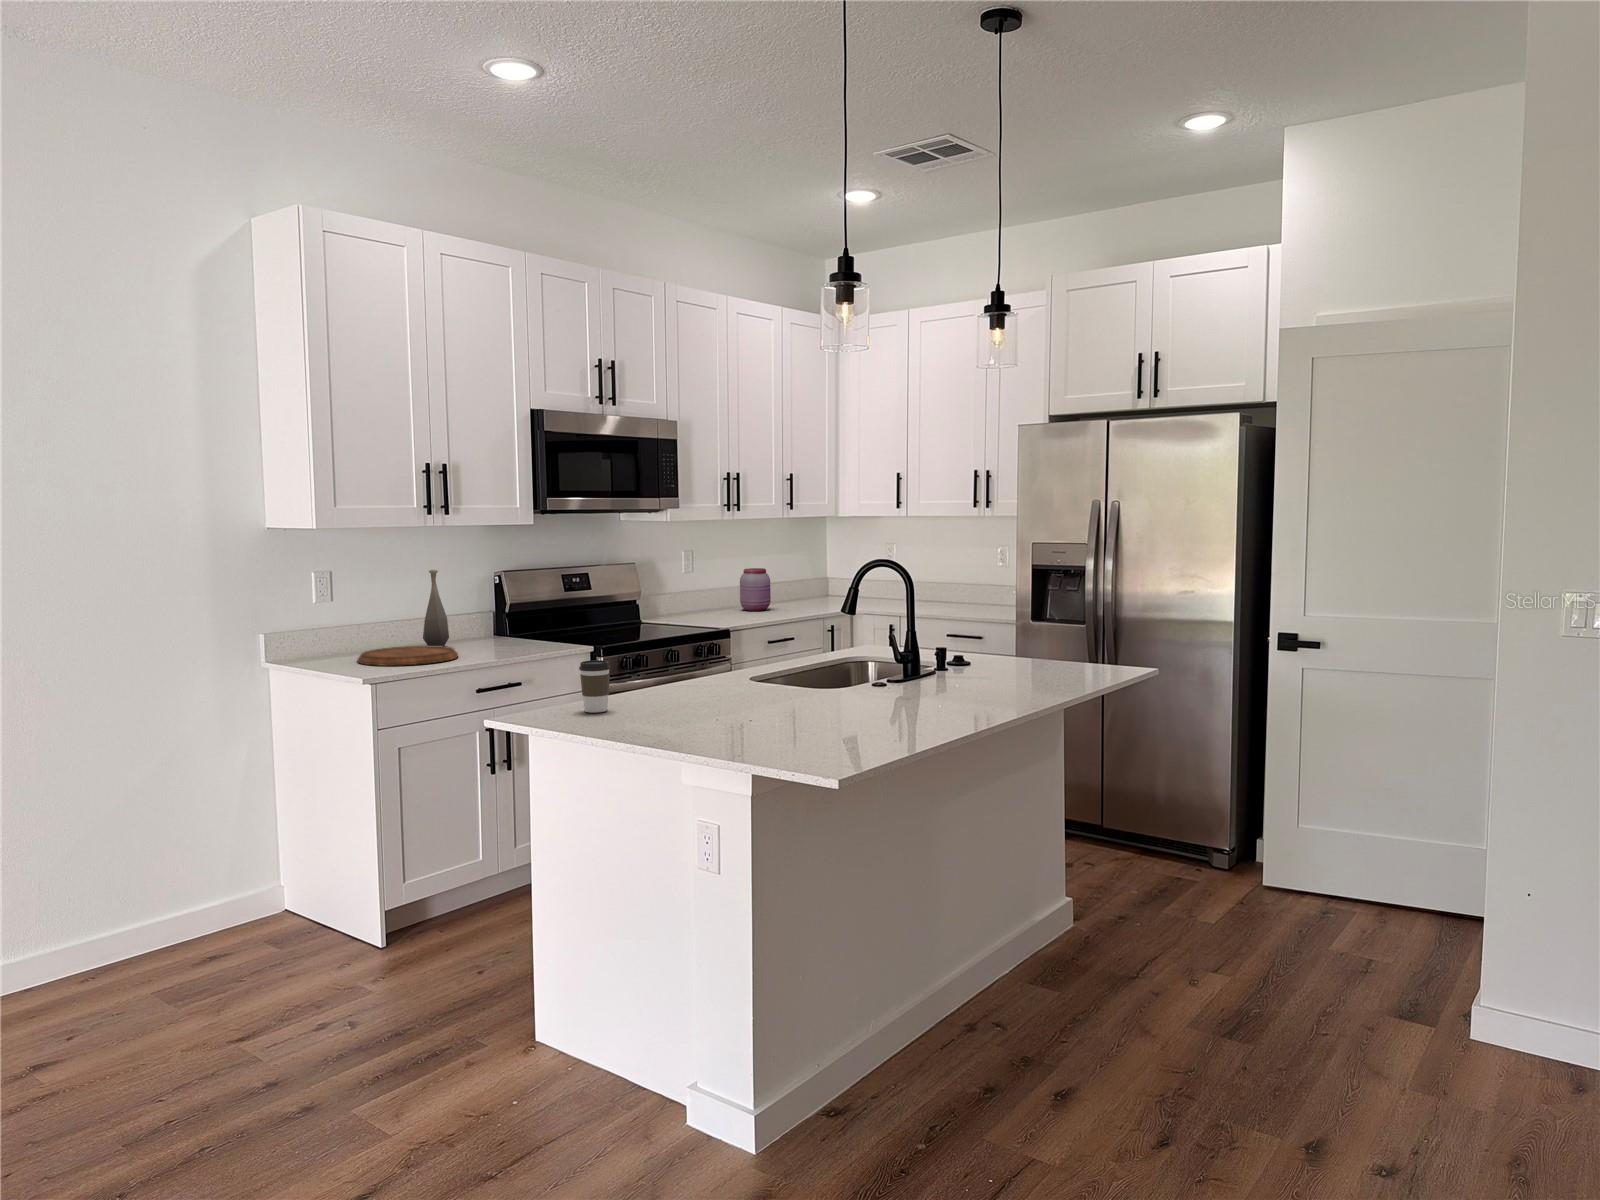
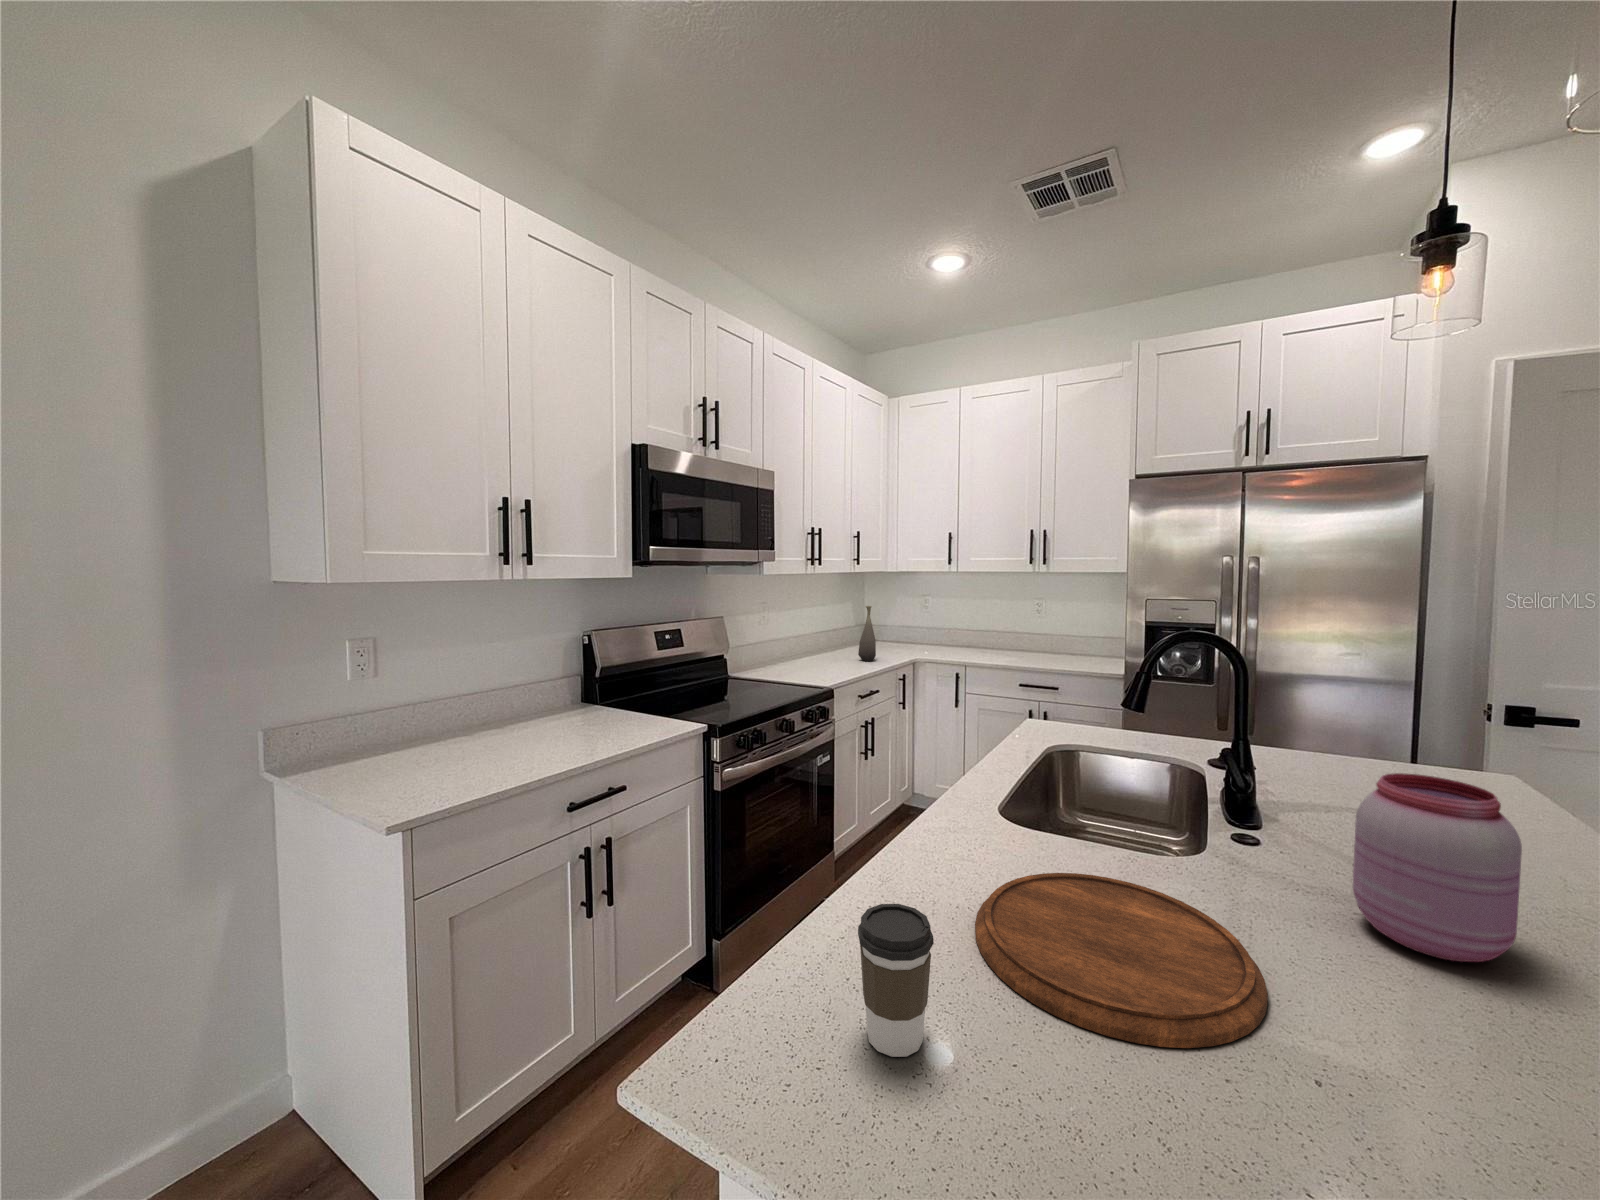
jar: present [740,568,771,611] -> present [1353,773,1522,962]
bottle: present [423,570,449,646] -> present [858,606,876,661]
cutting board: present [357,646,458,666] -> present [975,873,1268,1048]

